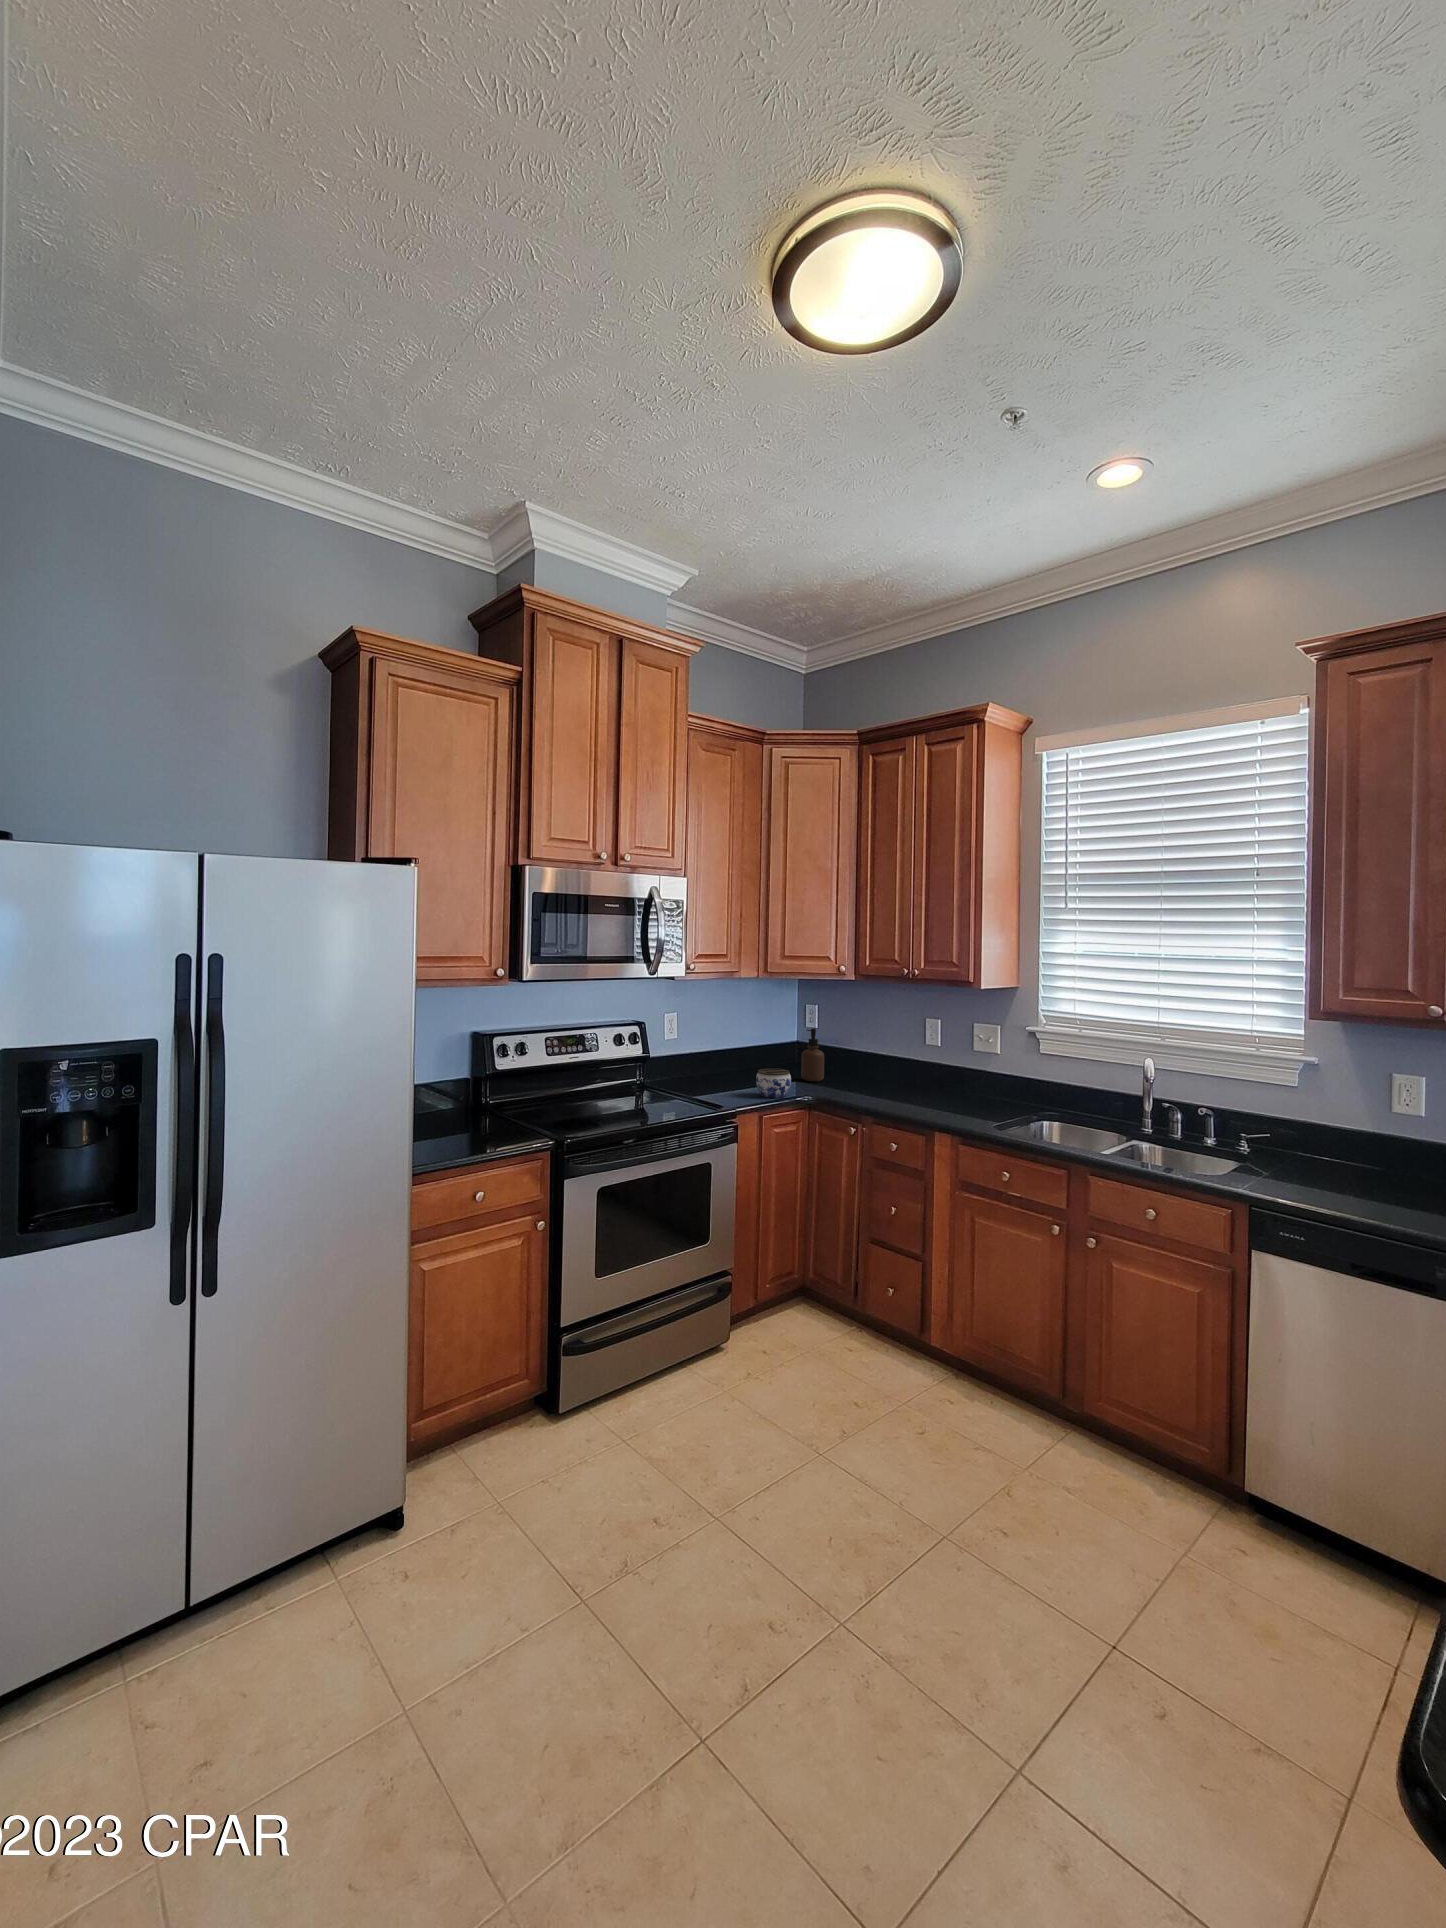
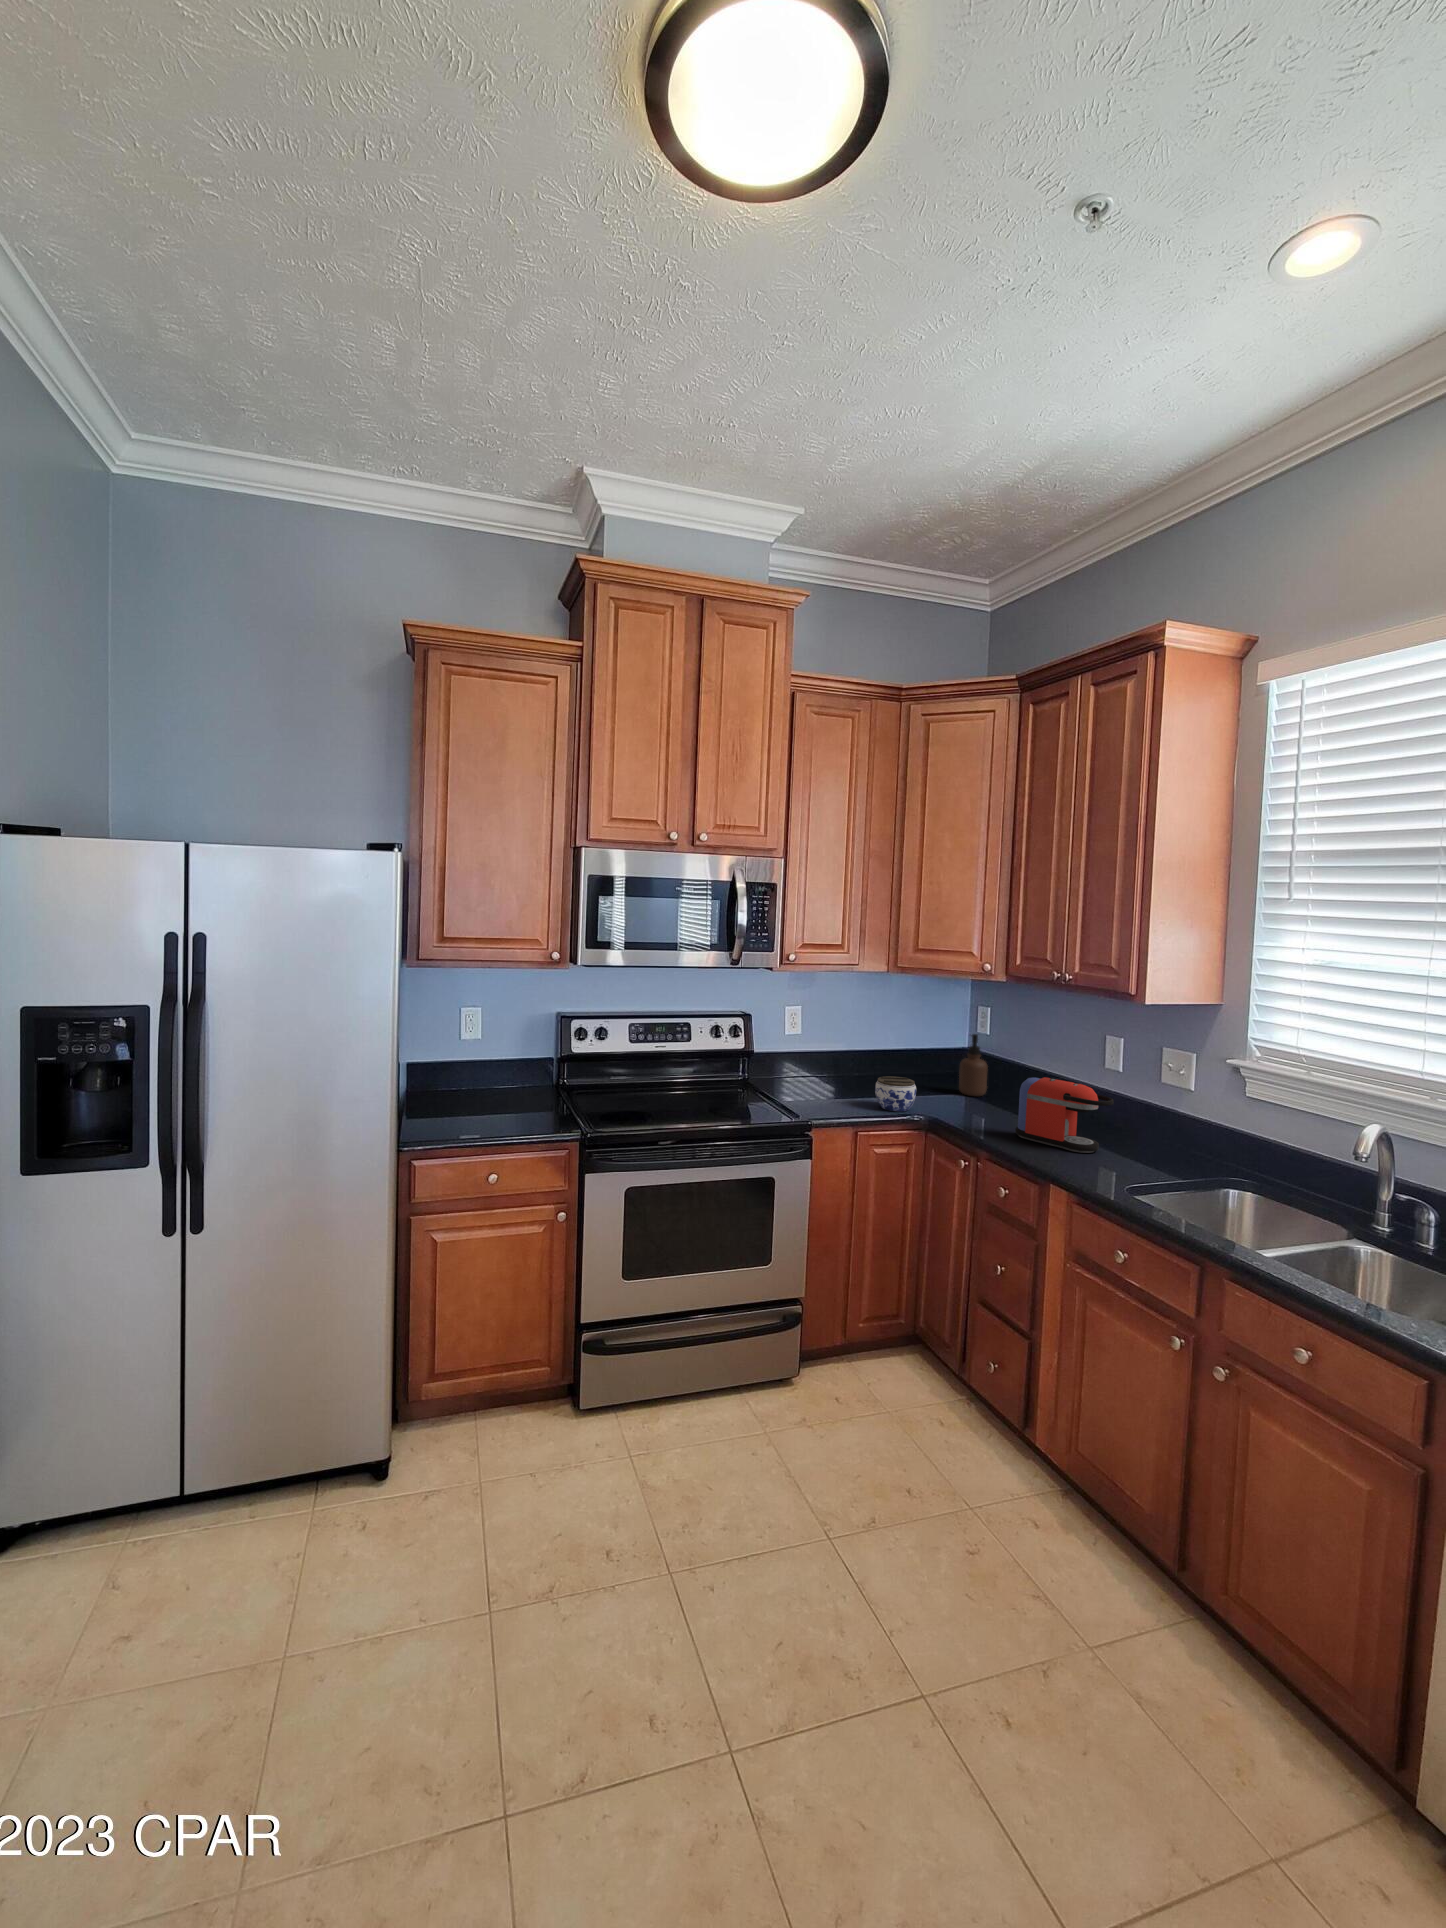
coffee maker: none [881,1054,957,1110] -> present [1015,1077,1114,1153]

